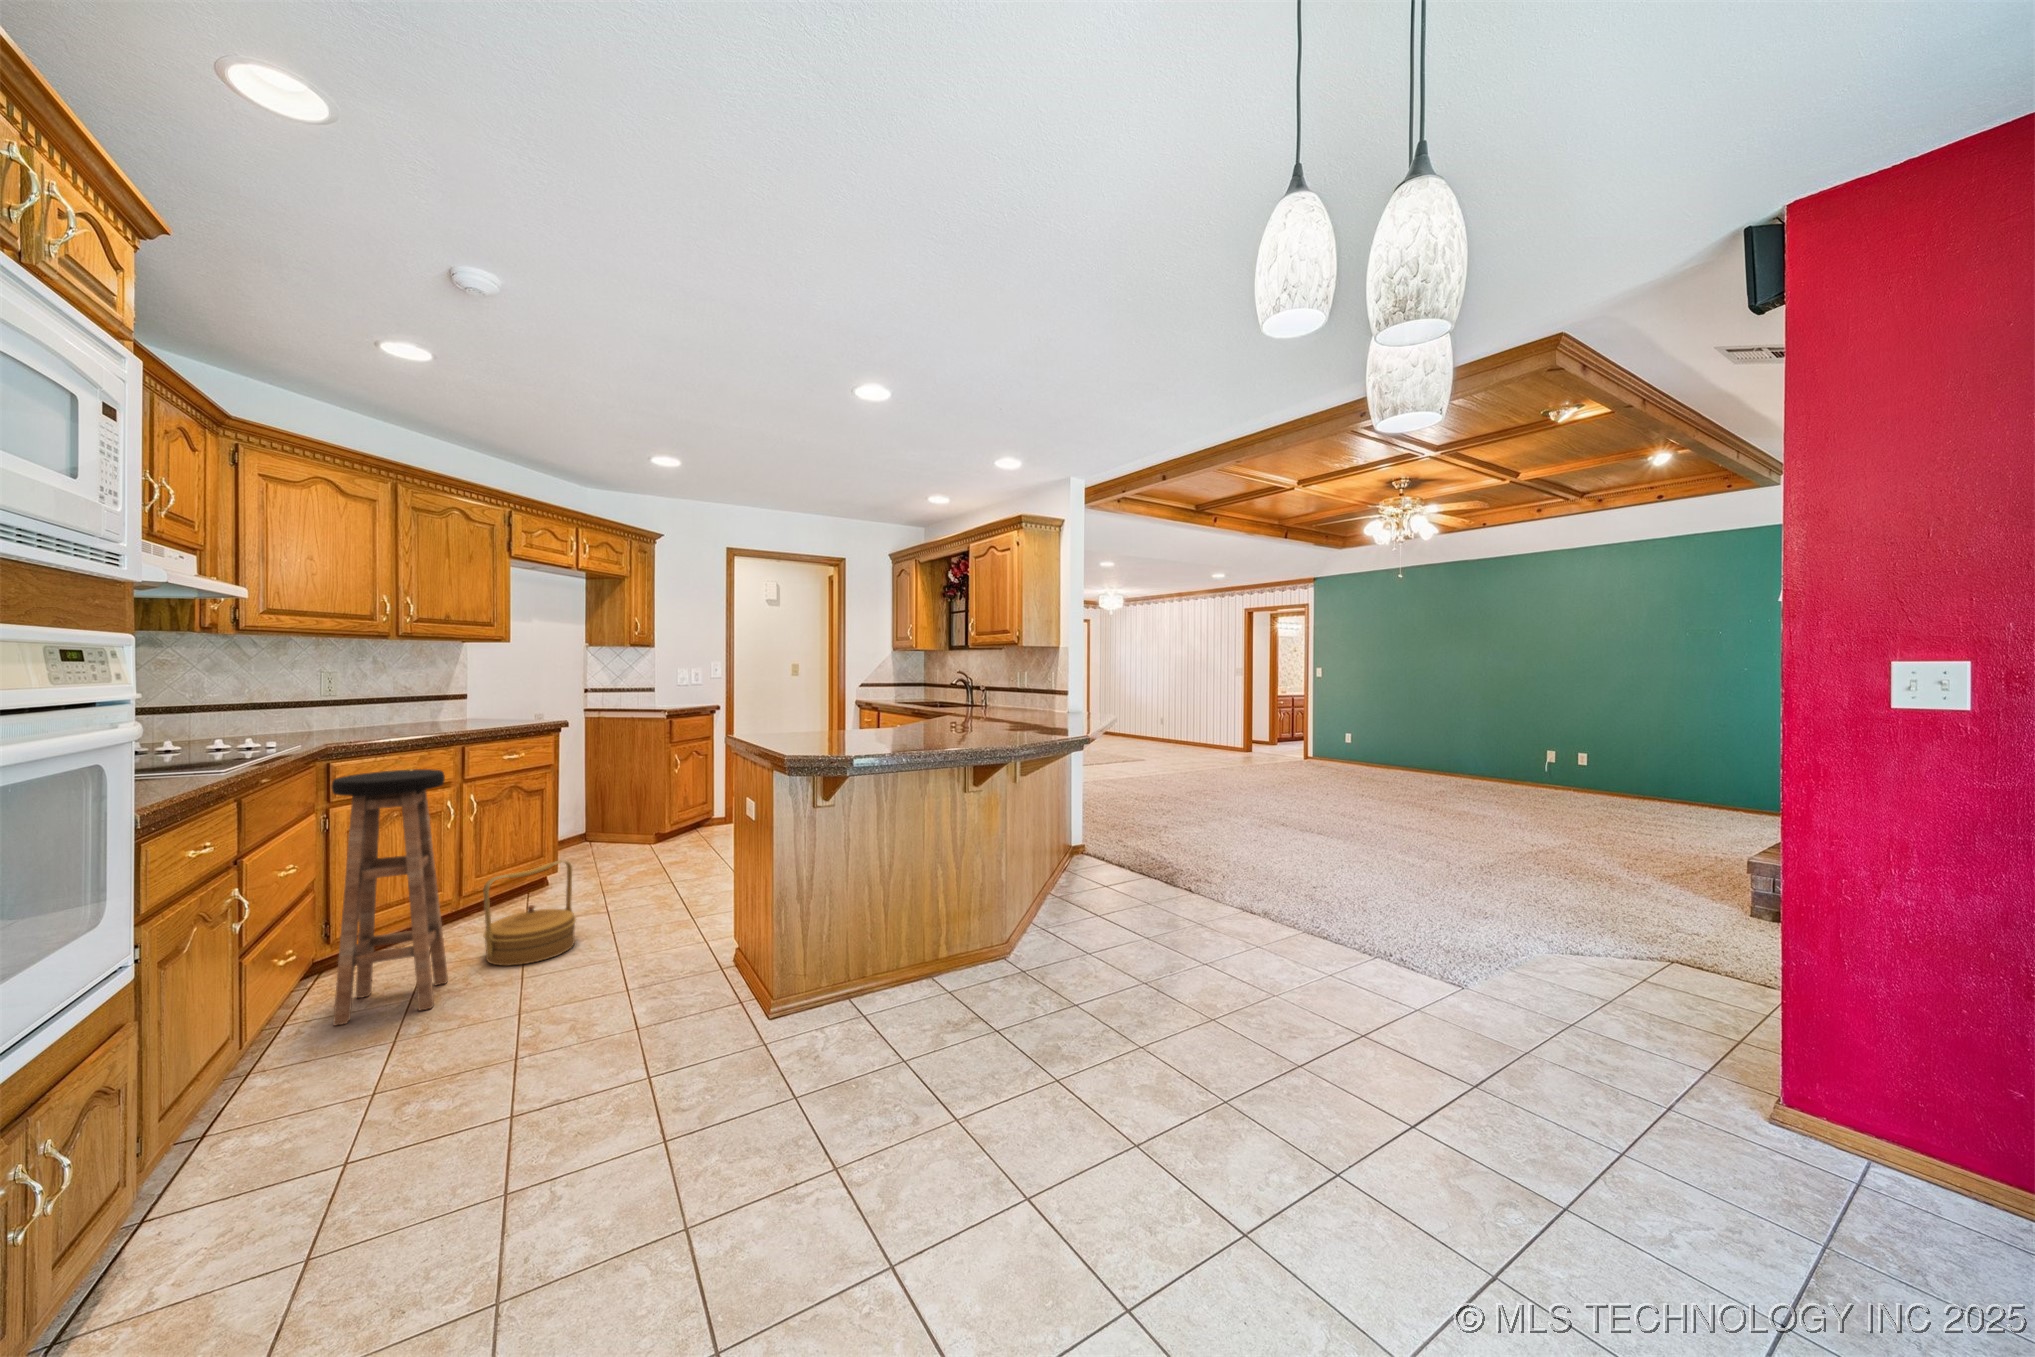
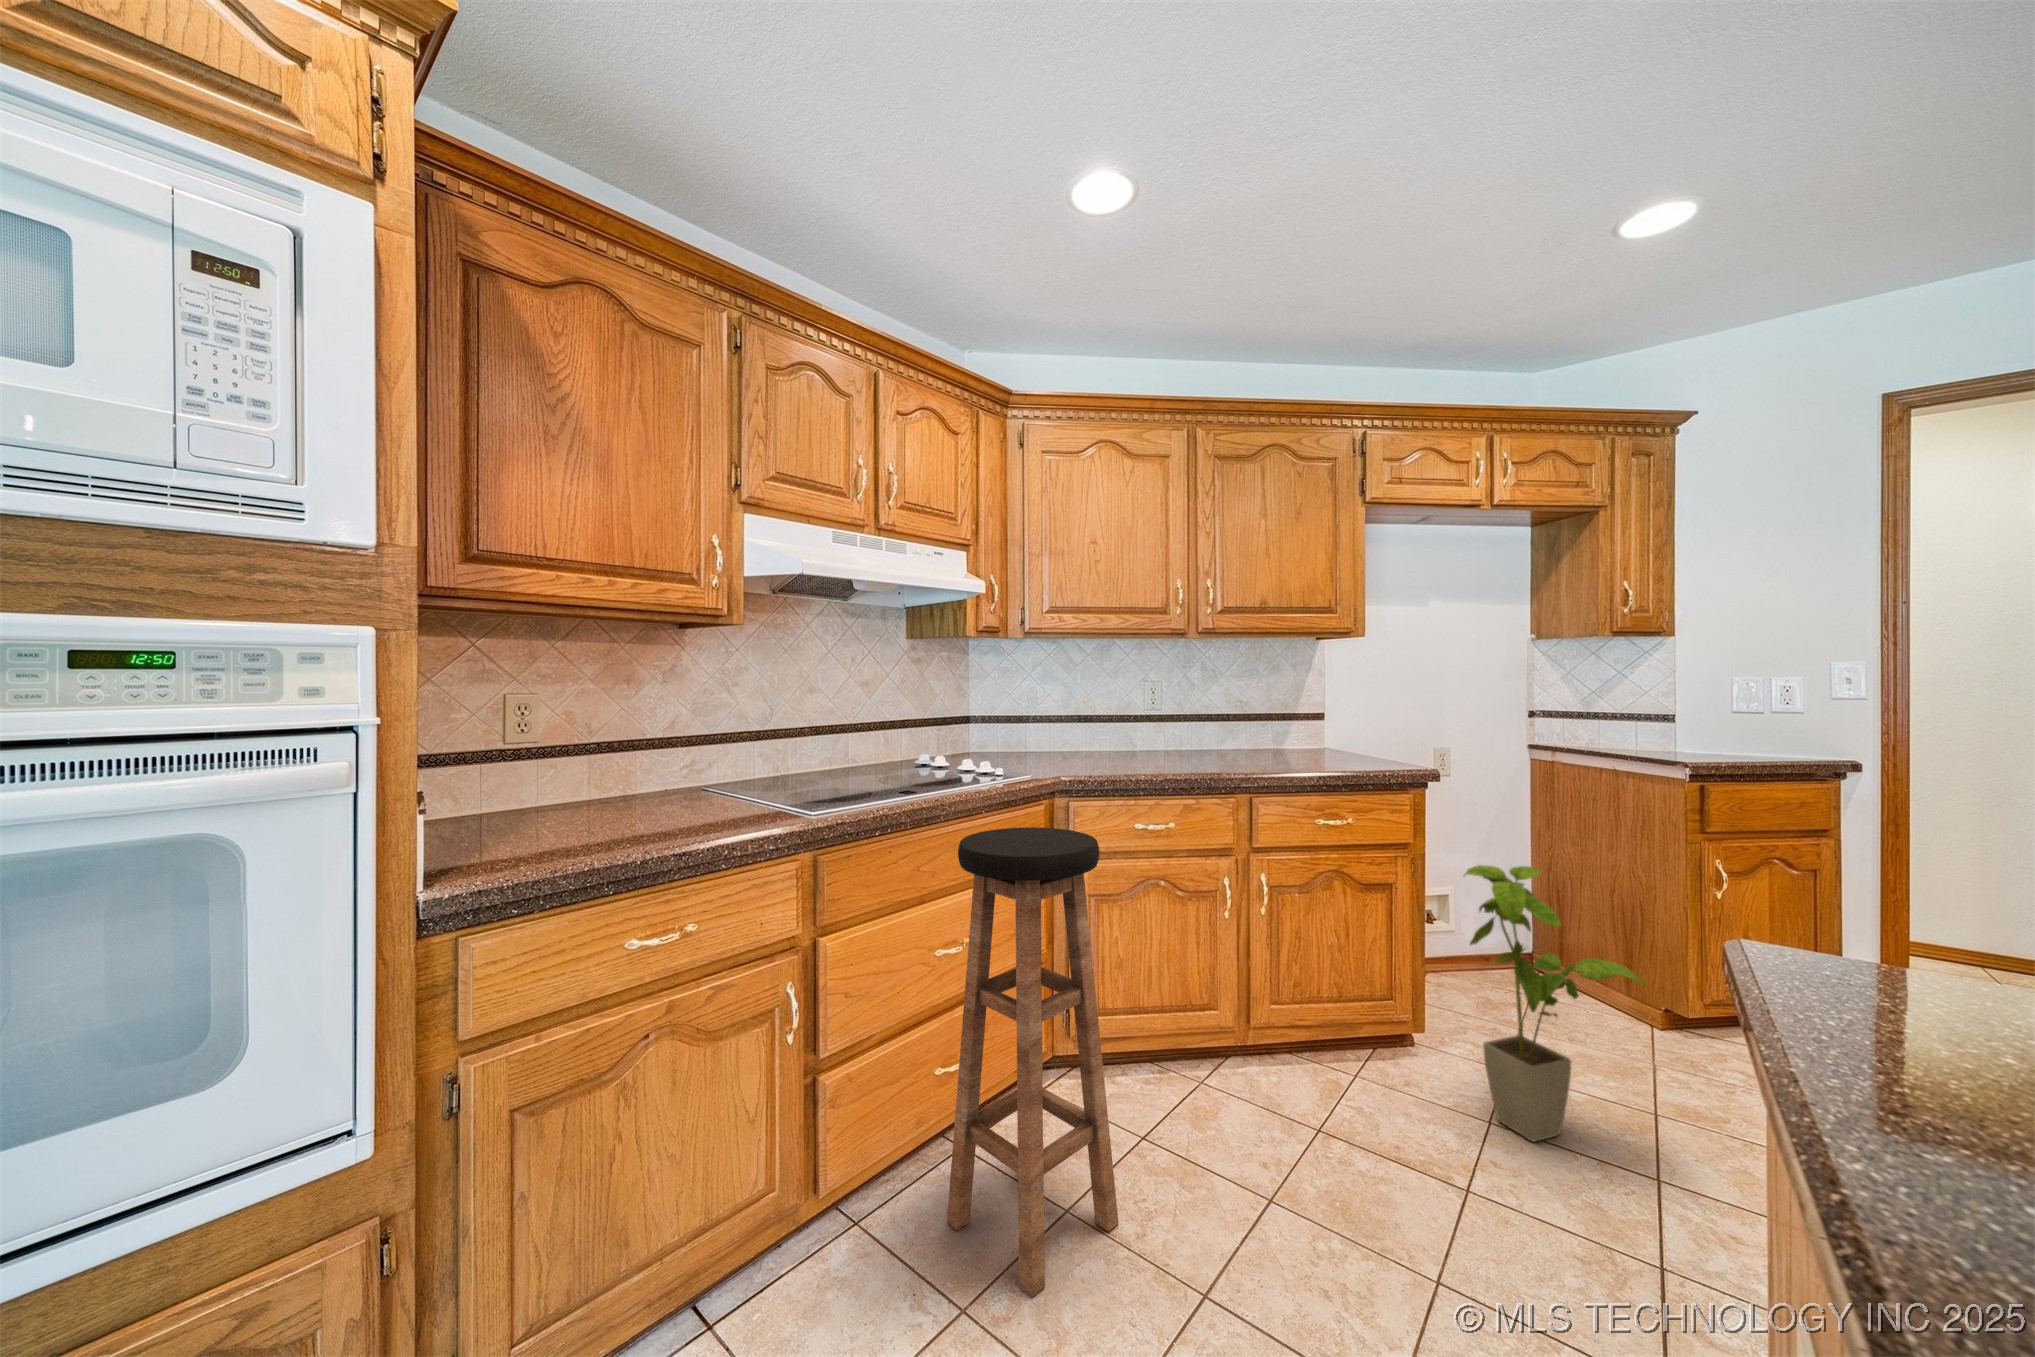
house plant: none [587,762,664,890] -> present [1465,865,1646,1142]
basket: present [483,860,576,966] -> none [1181,1061,1361,1304]

